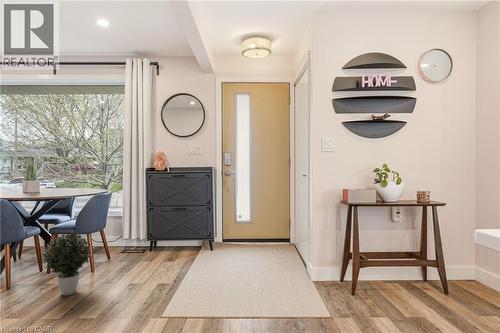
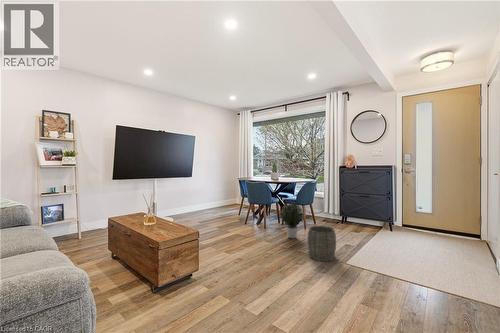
woven basket: none [99,264,146,323] -> present [307,226,336,261]

